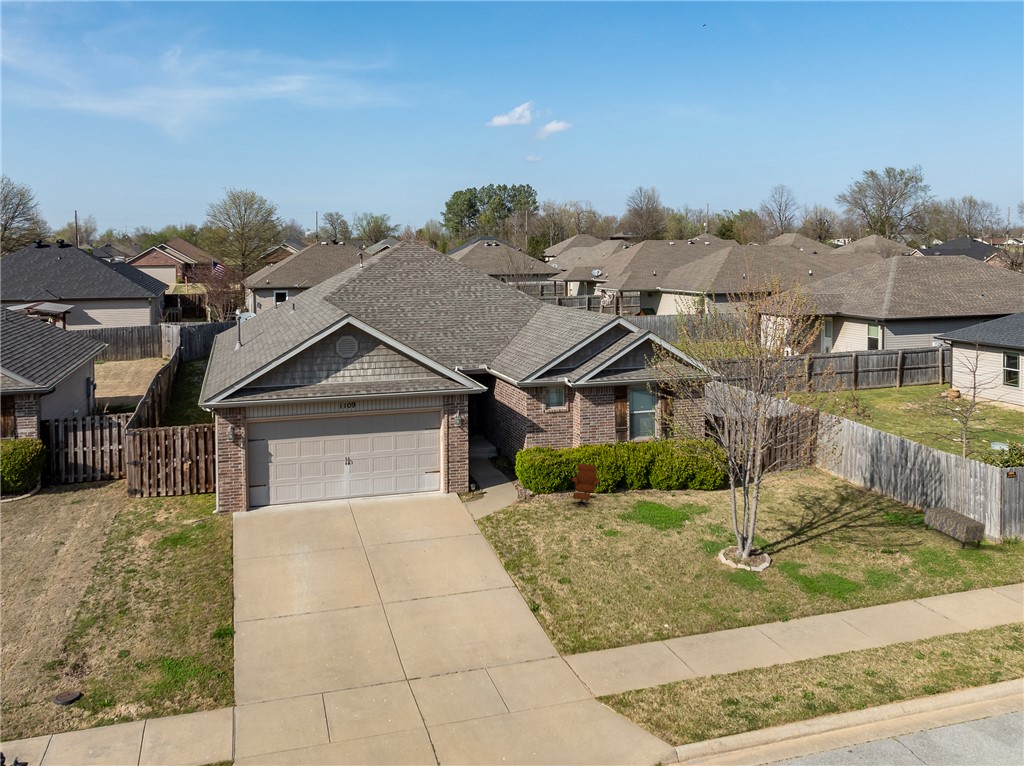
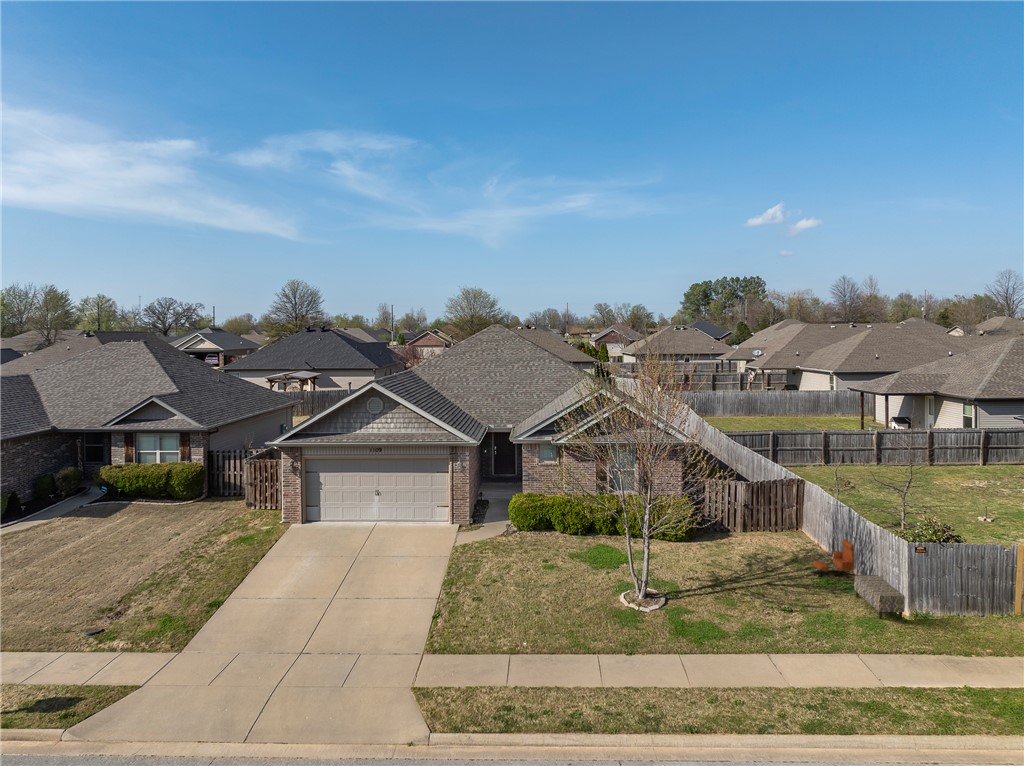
lounge chair: present [572,464,600,507] -> present [811,539,855,578]

